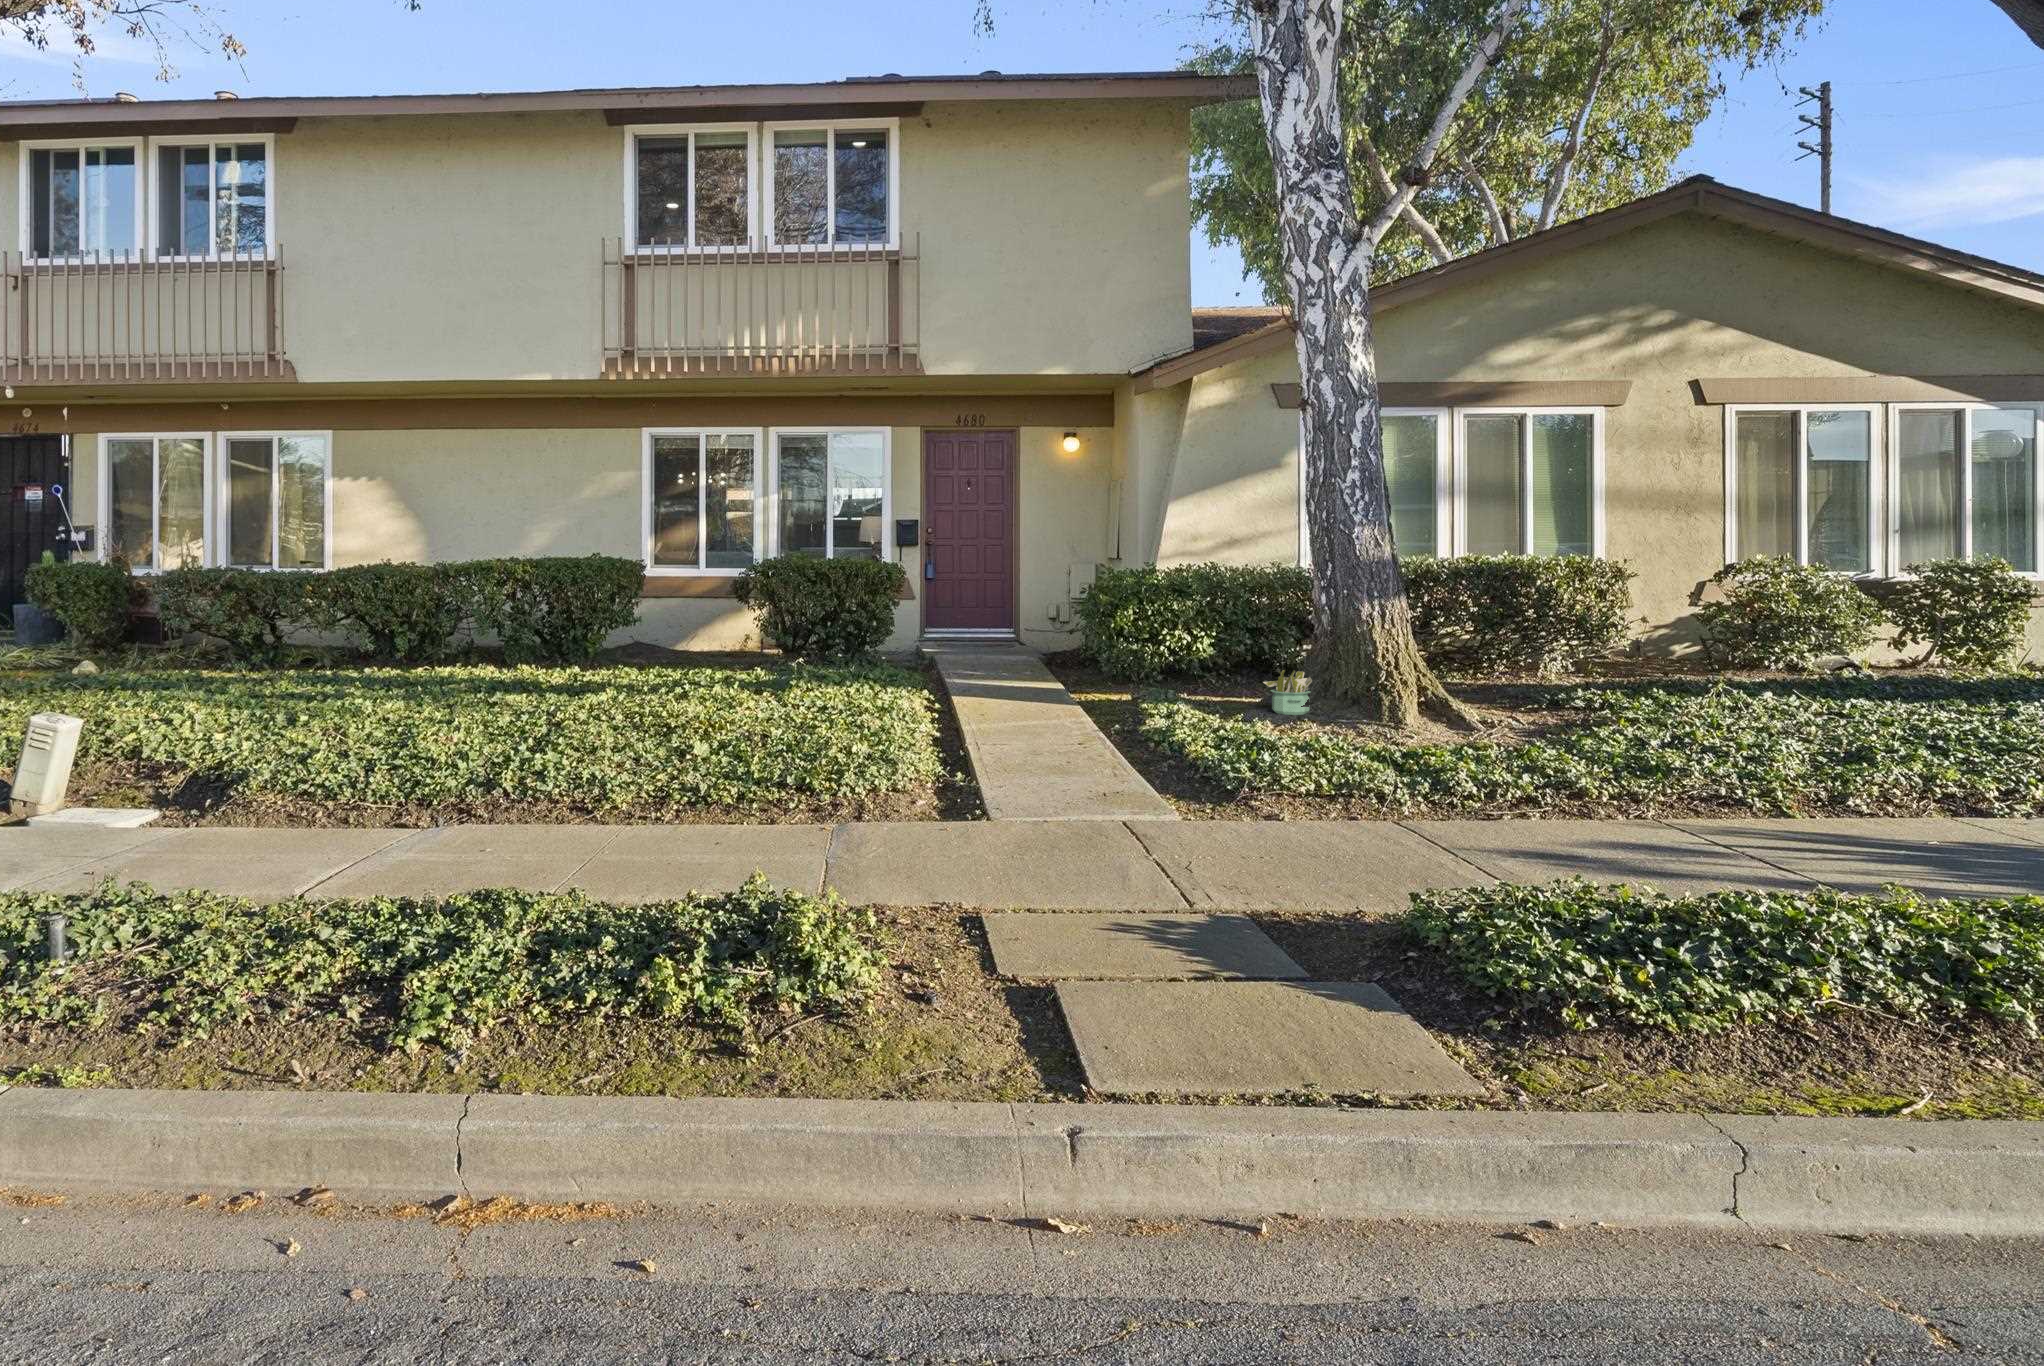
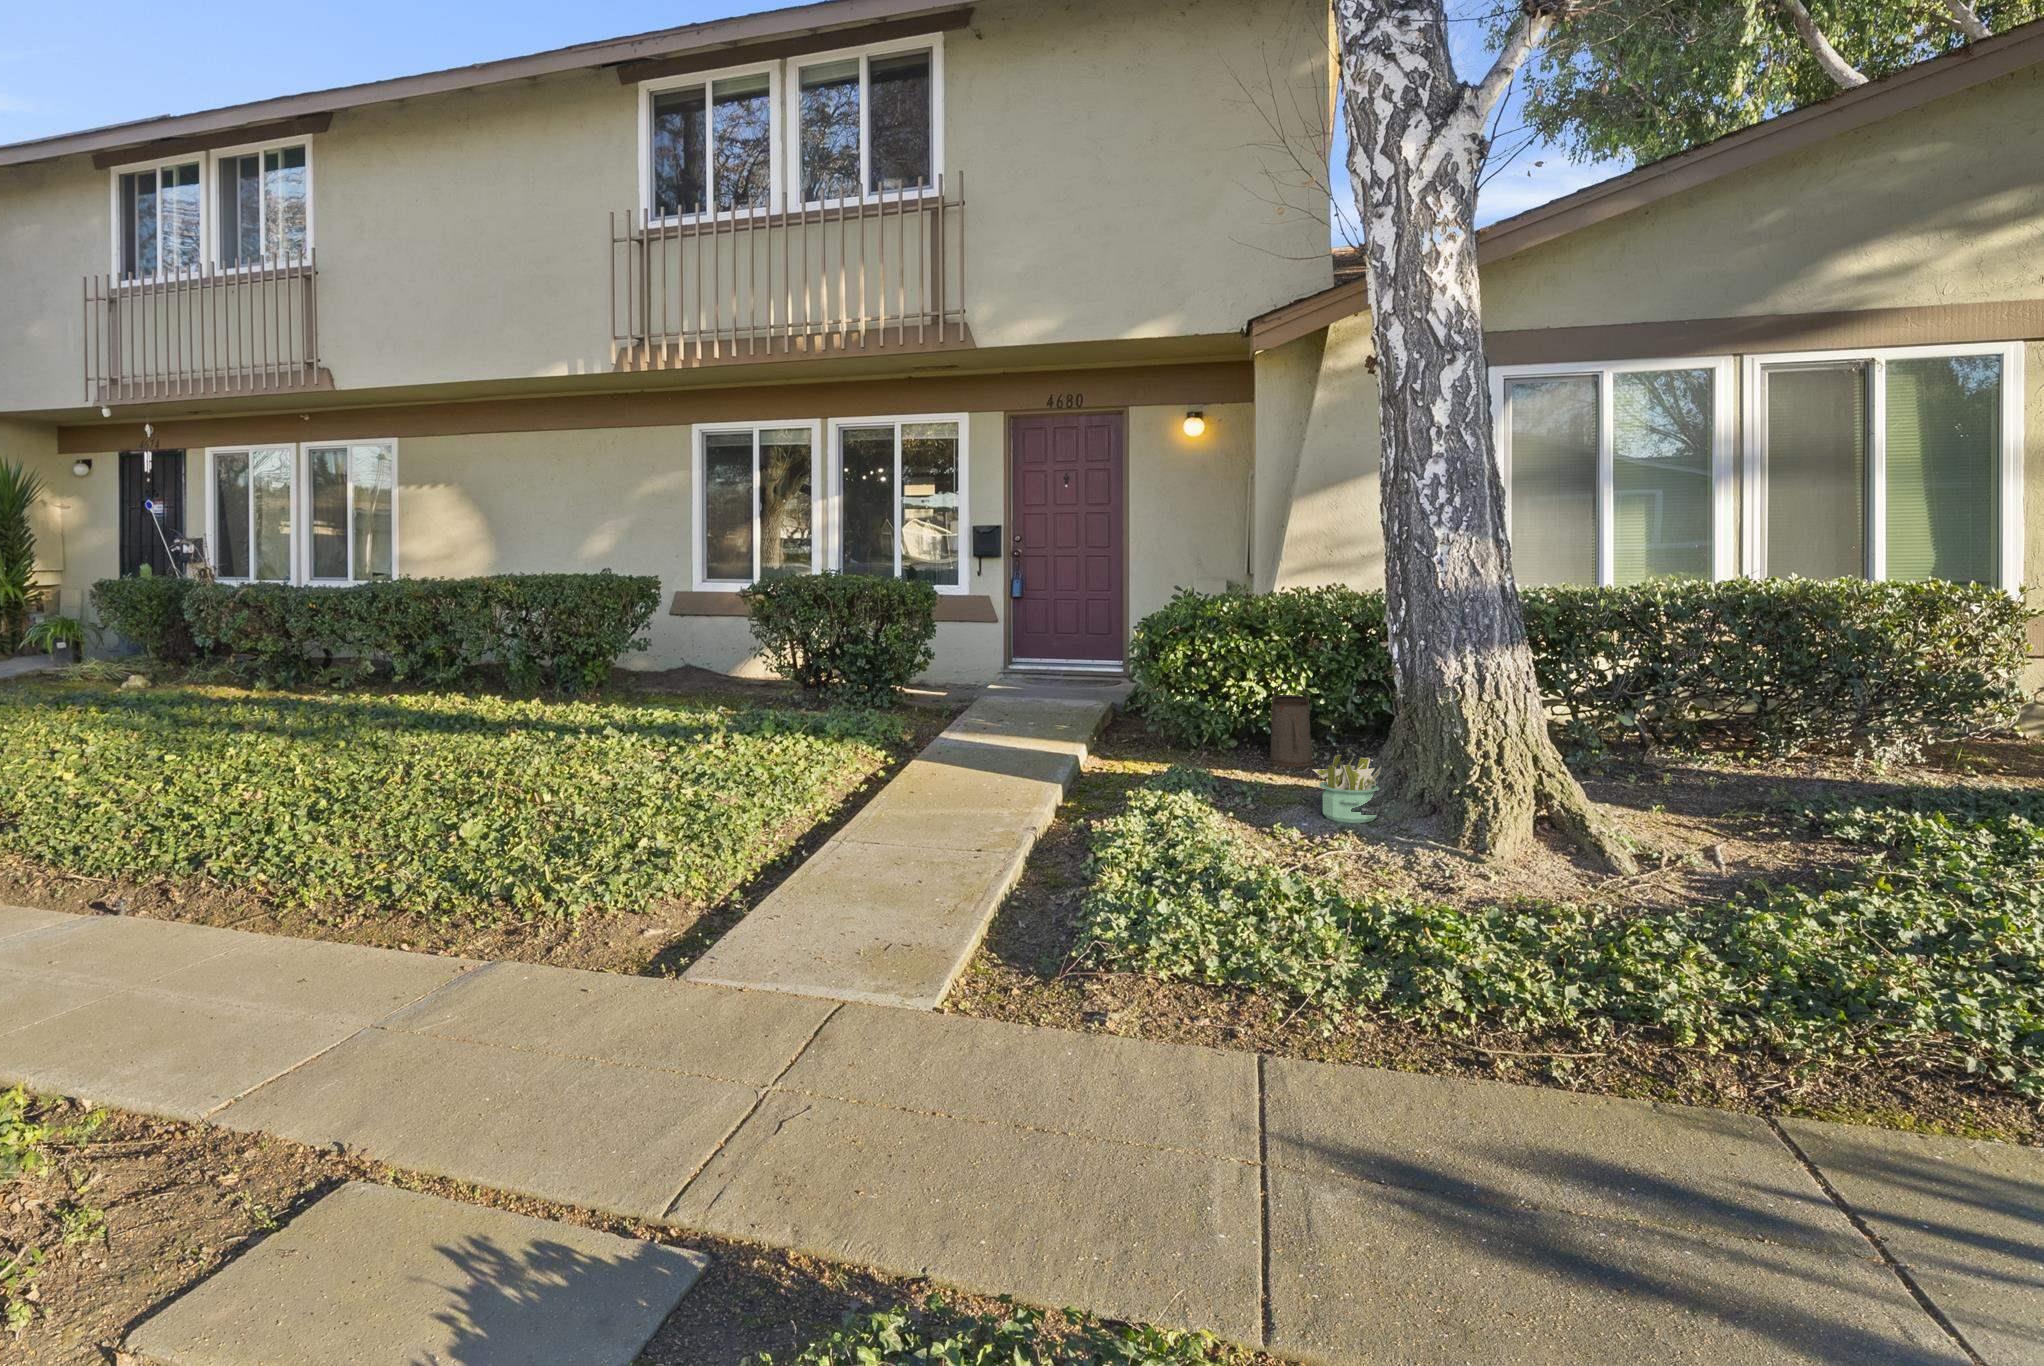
watering can: none [1191,630,1227,692] -> present [1269,680,1314,767]

